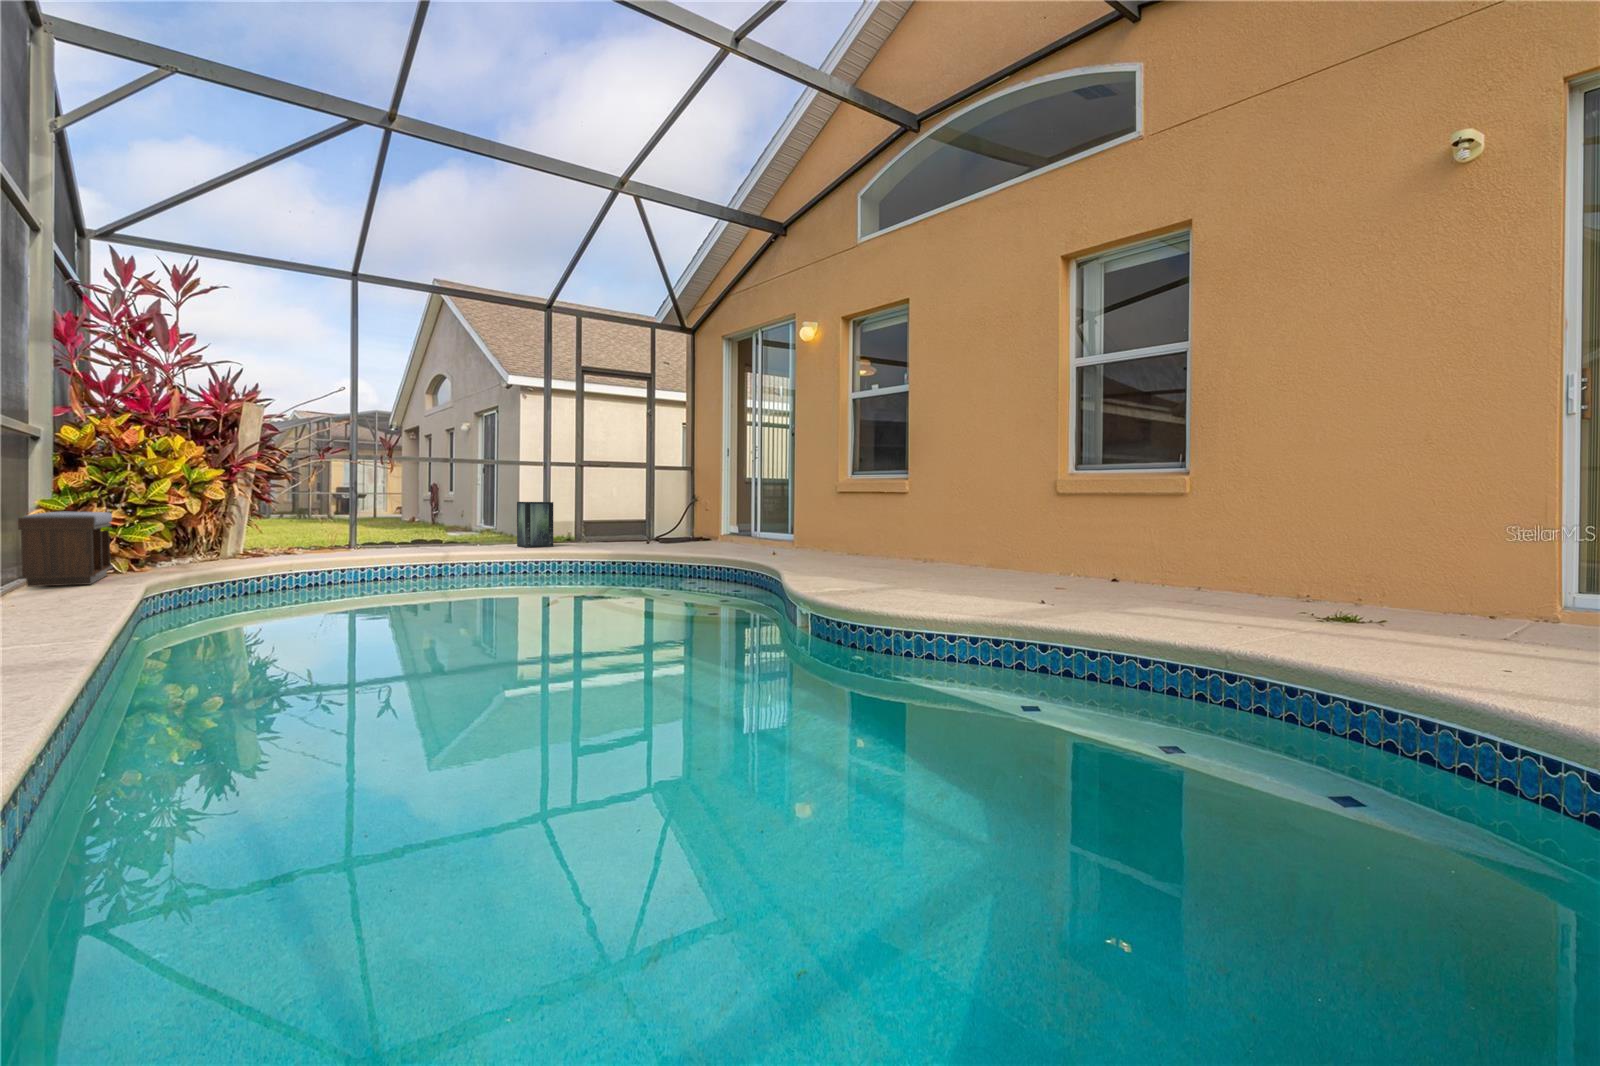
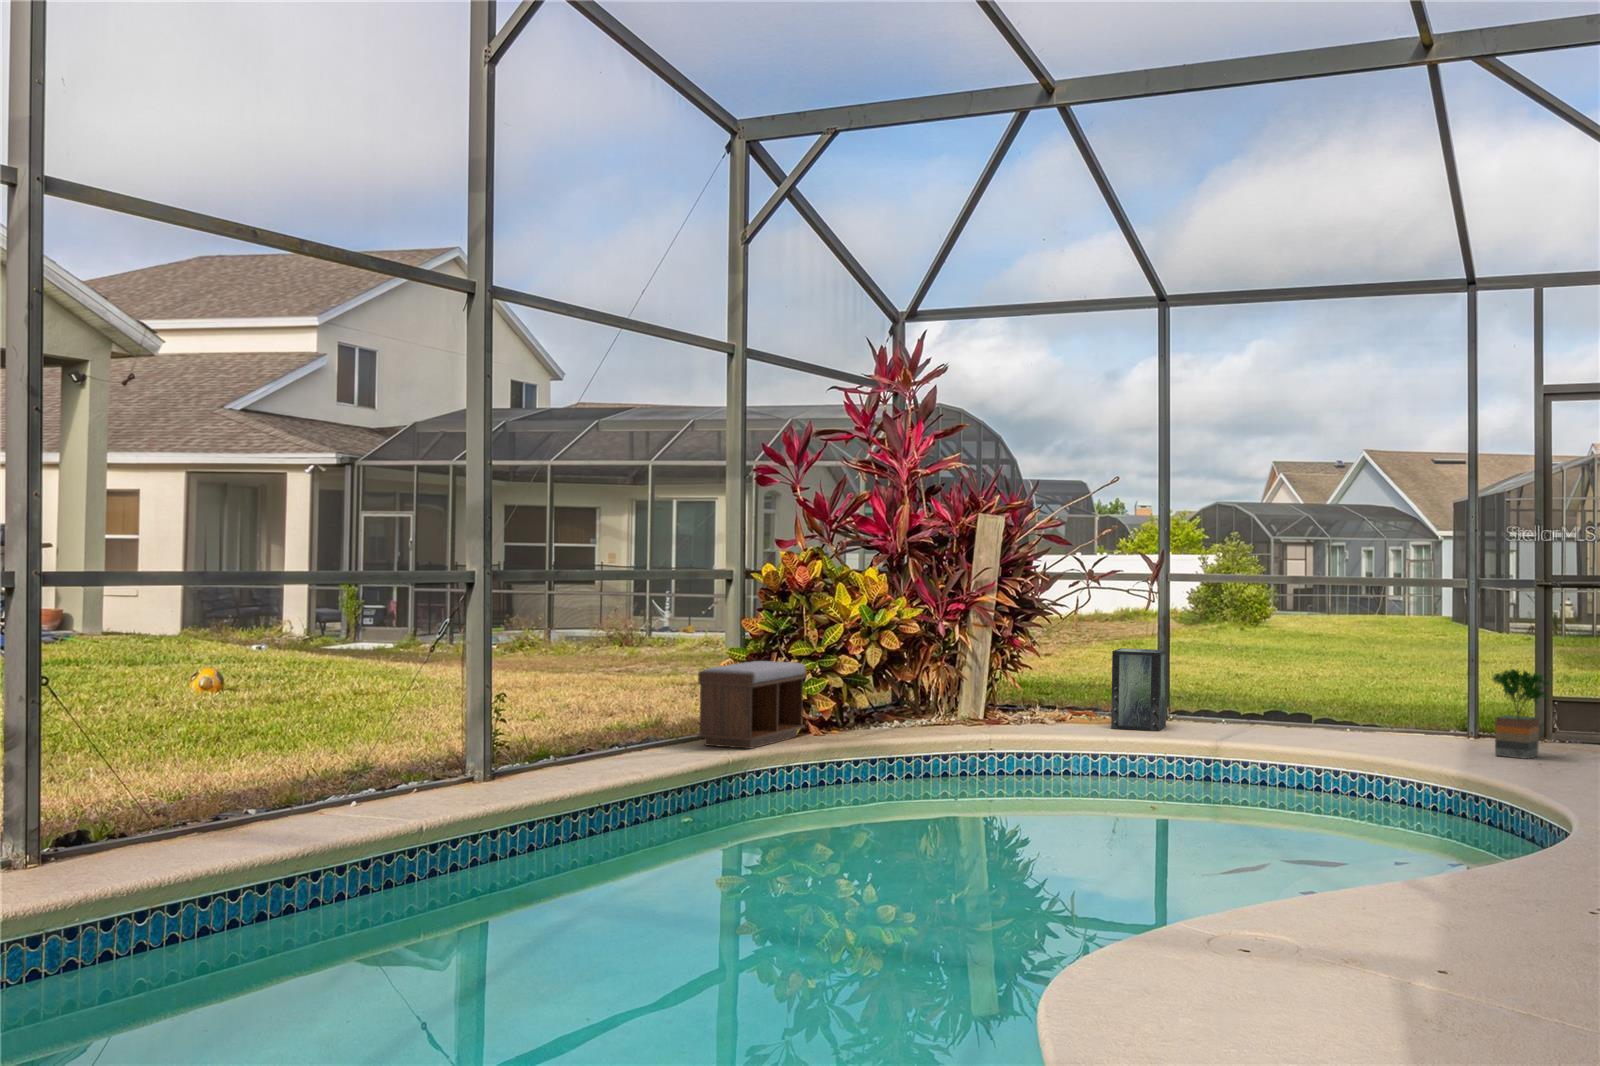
storage box: present [517,502,553,548] -> present [1111,648,1167,731]
potted tree: none [582,502,613,548] -> present [1493,669,1550,759]

